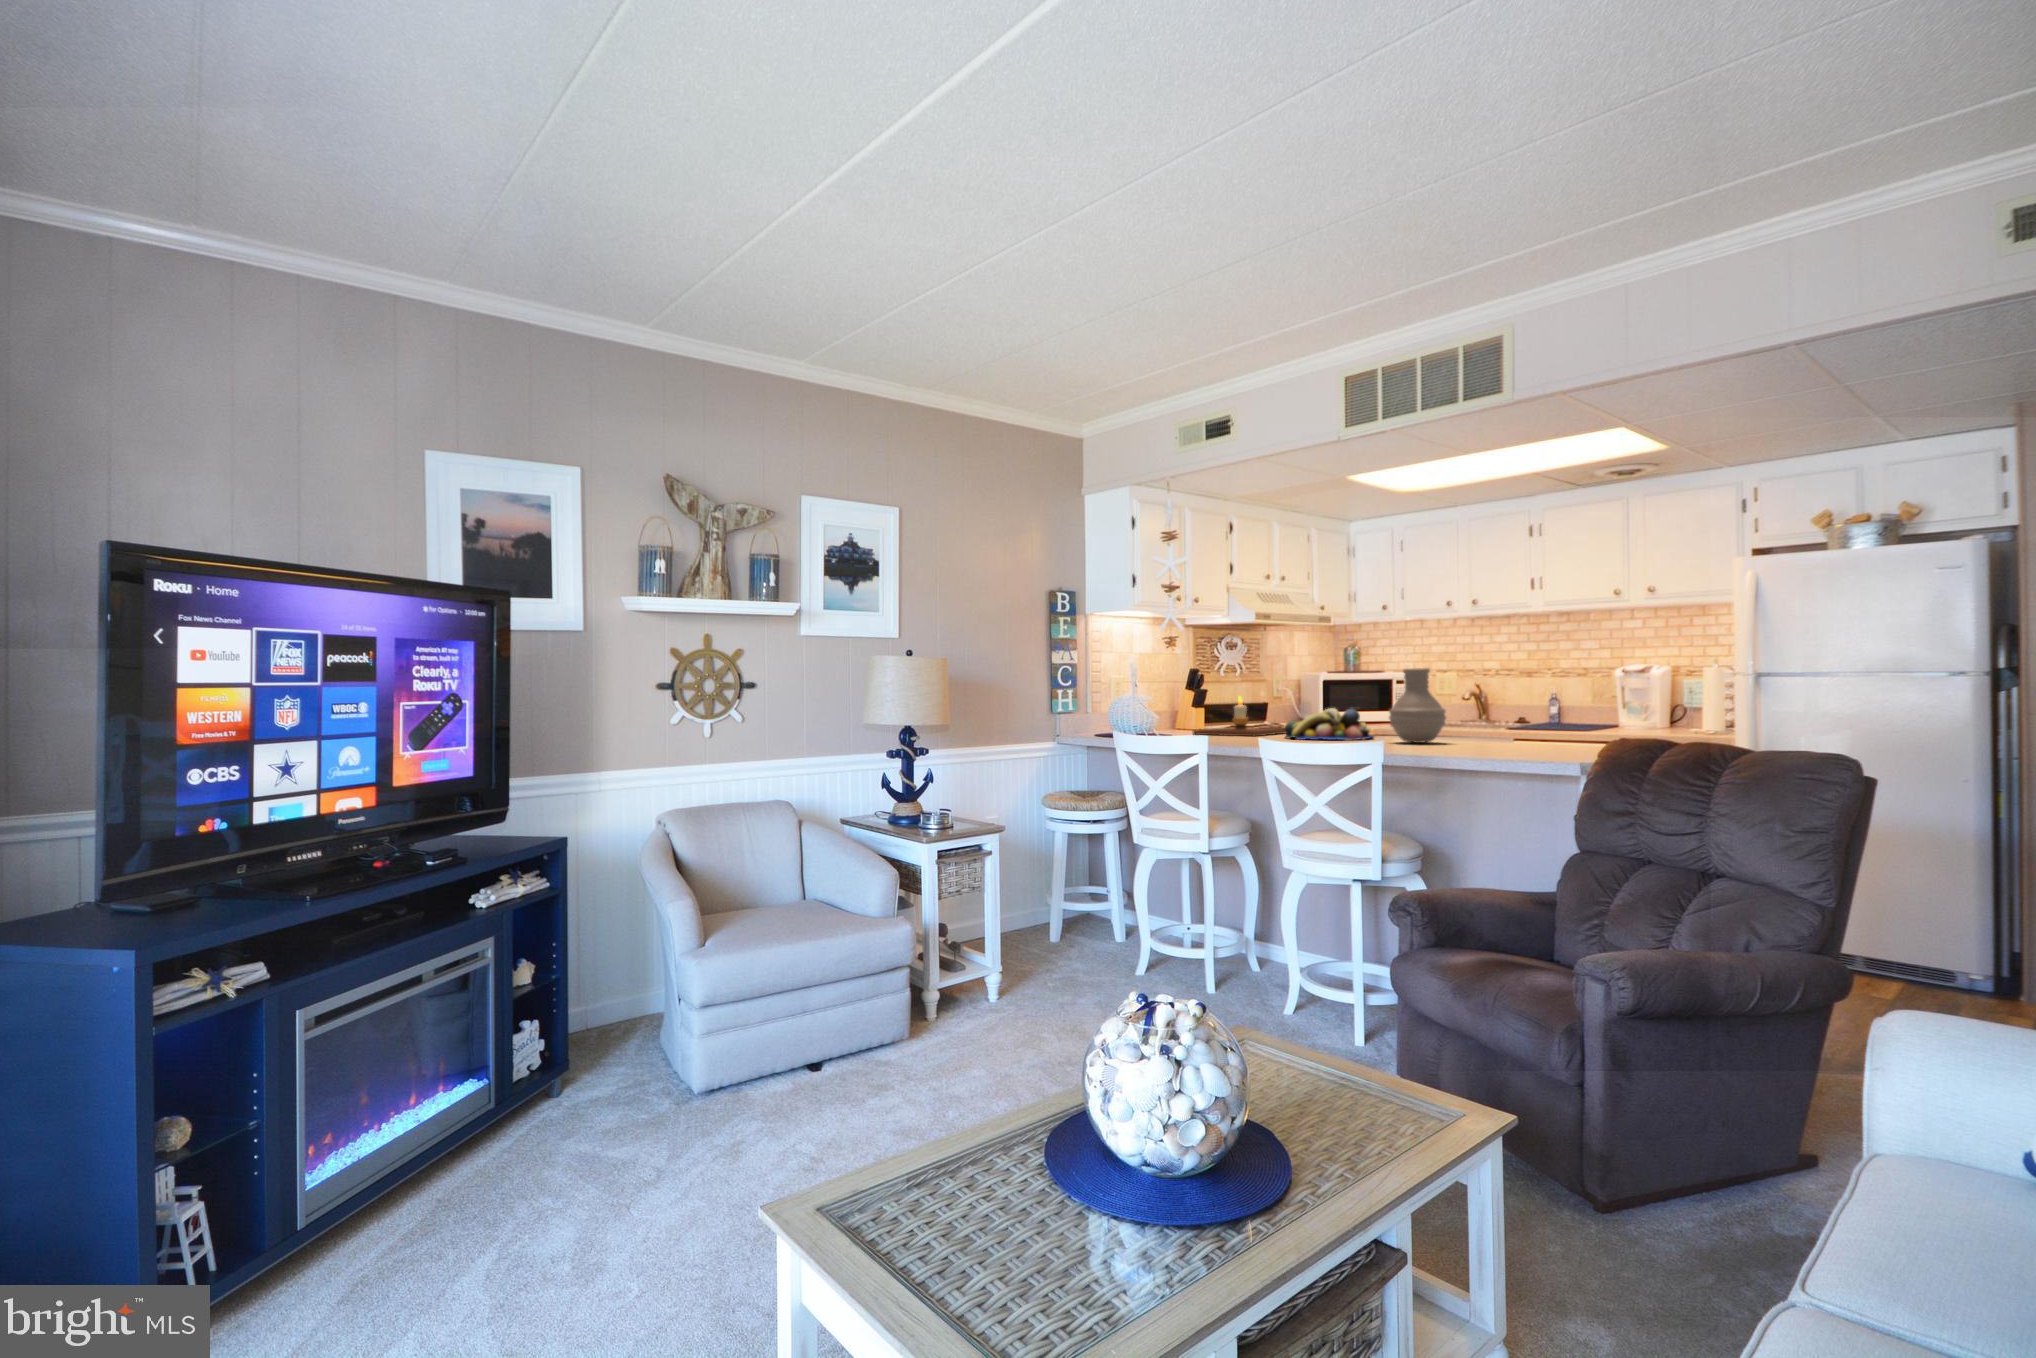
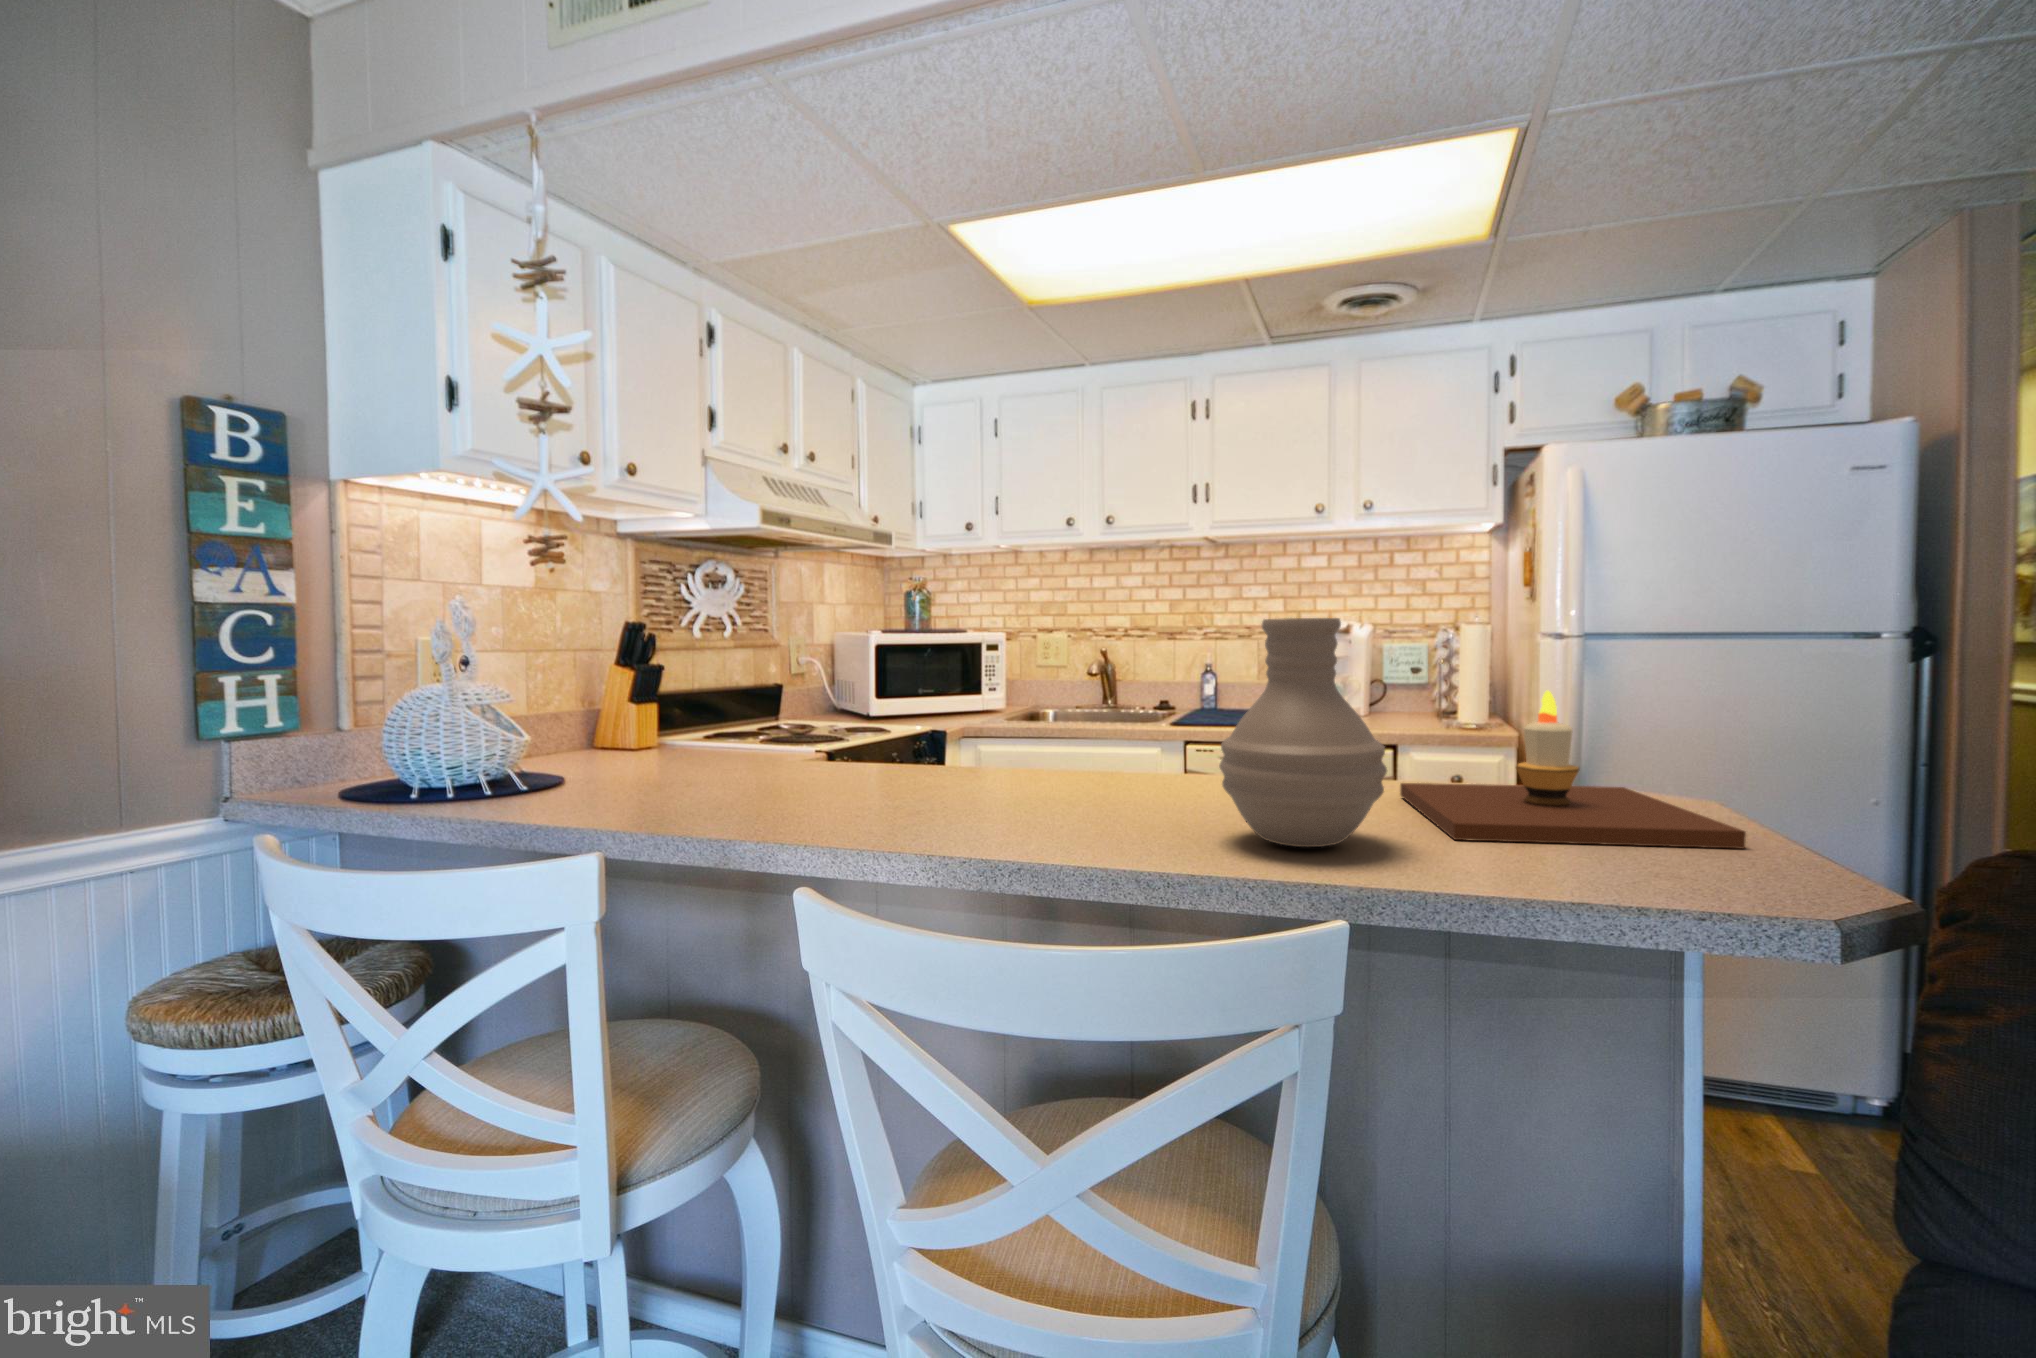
candle: present [1193,696,1286,736] -> present [1400,691,1746,849]
fruit bowl: present [1285,708,1373,740] -> none [879,727,1122,836]

